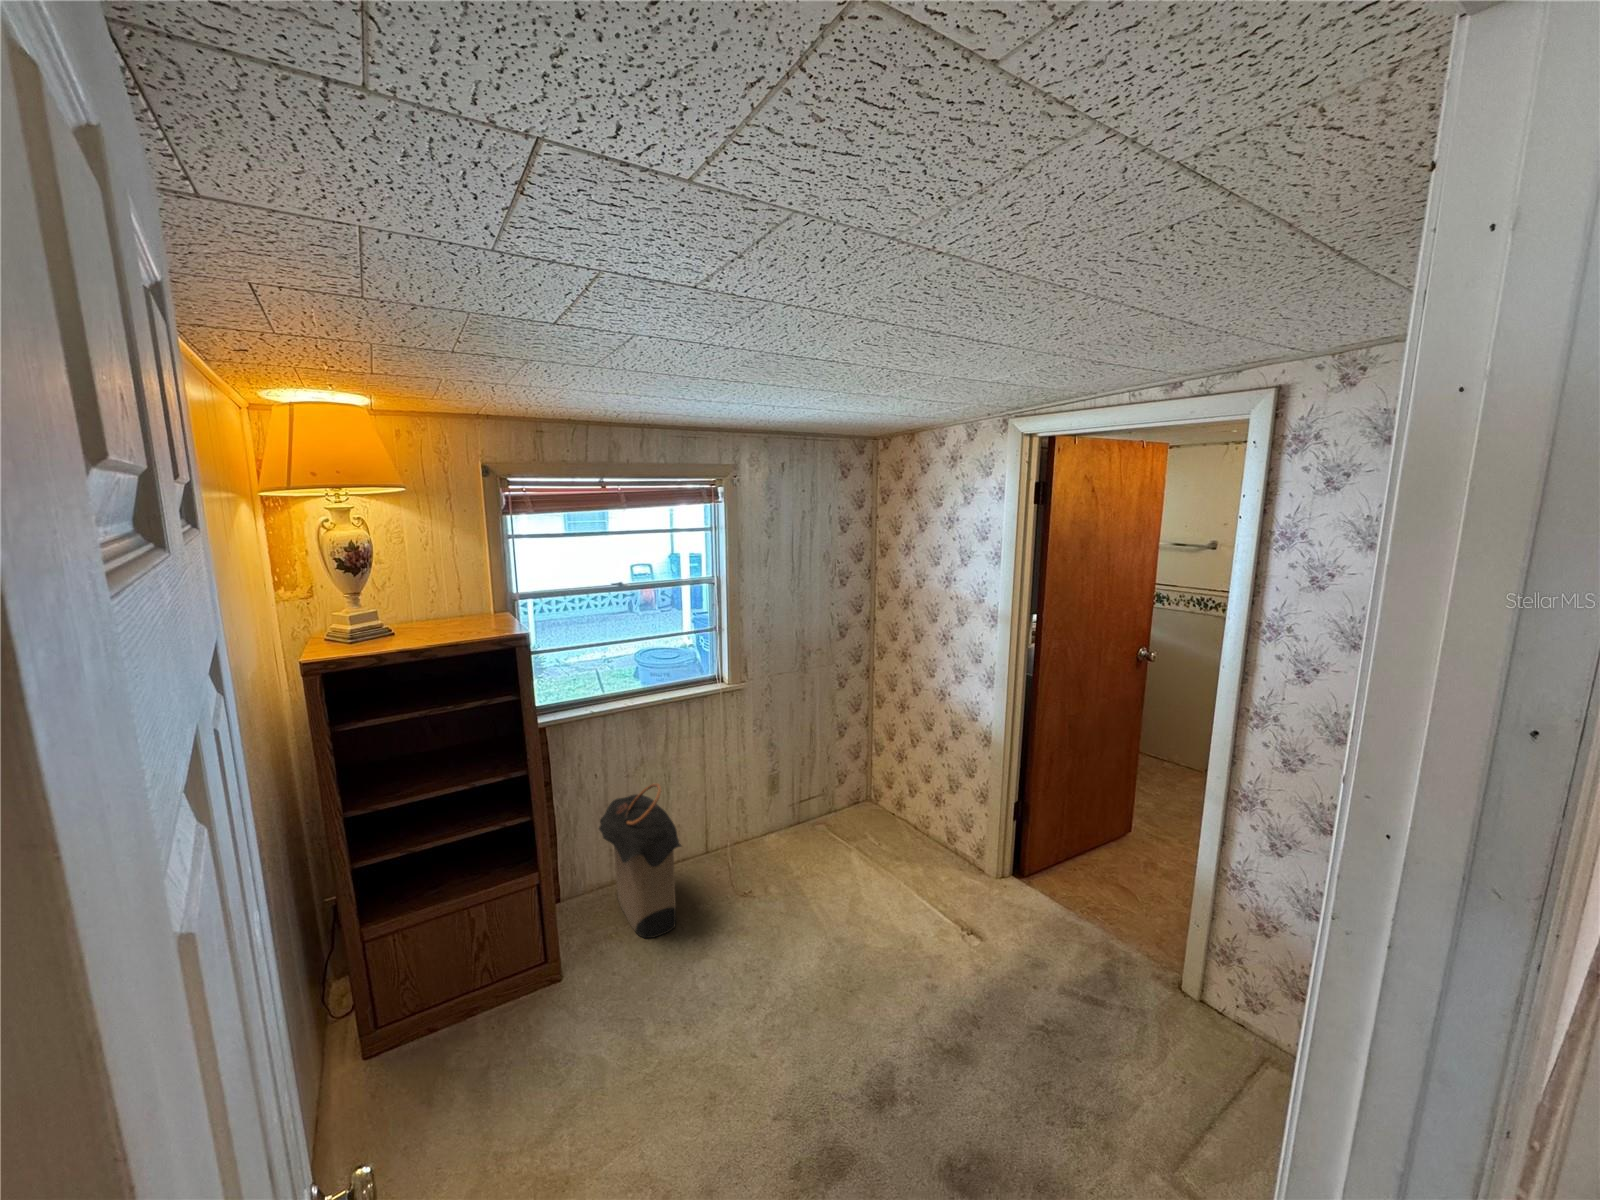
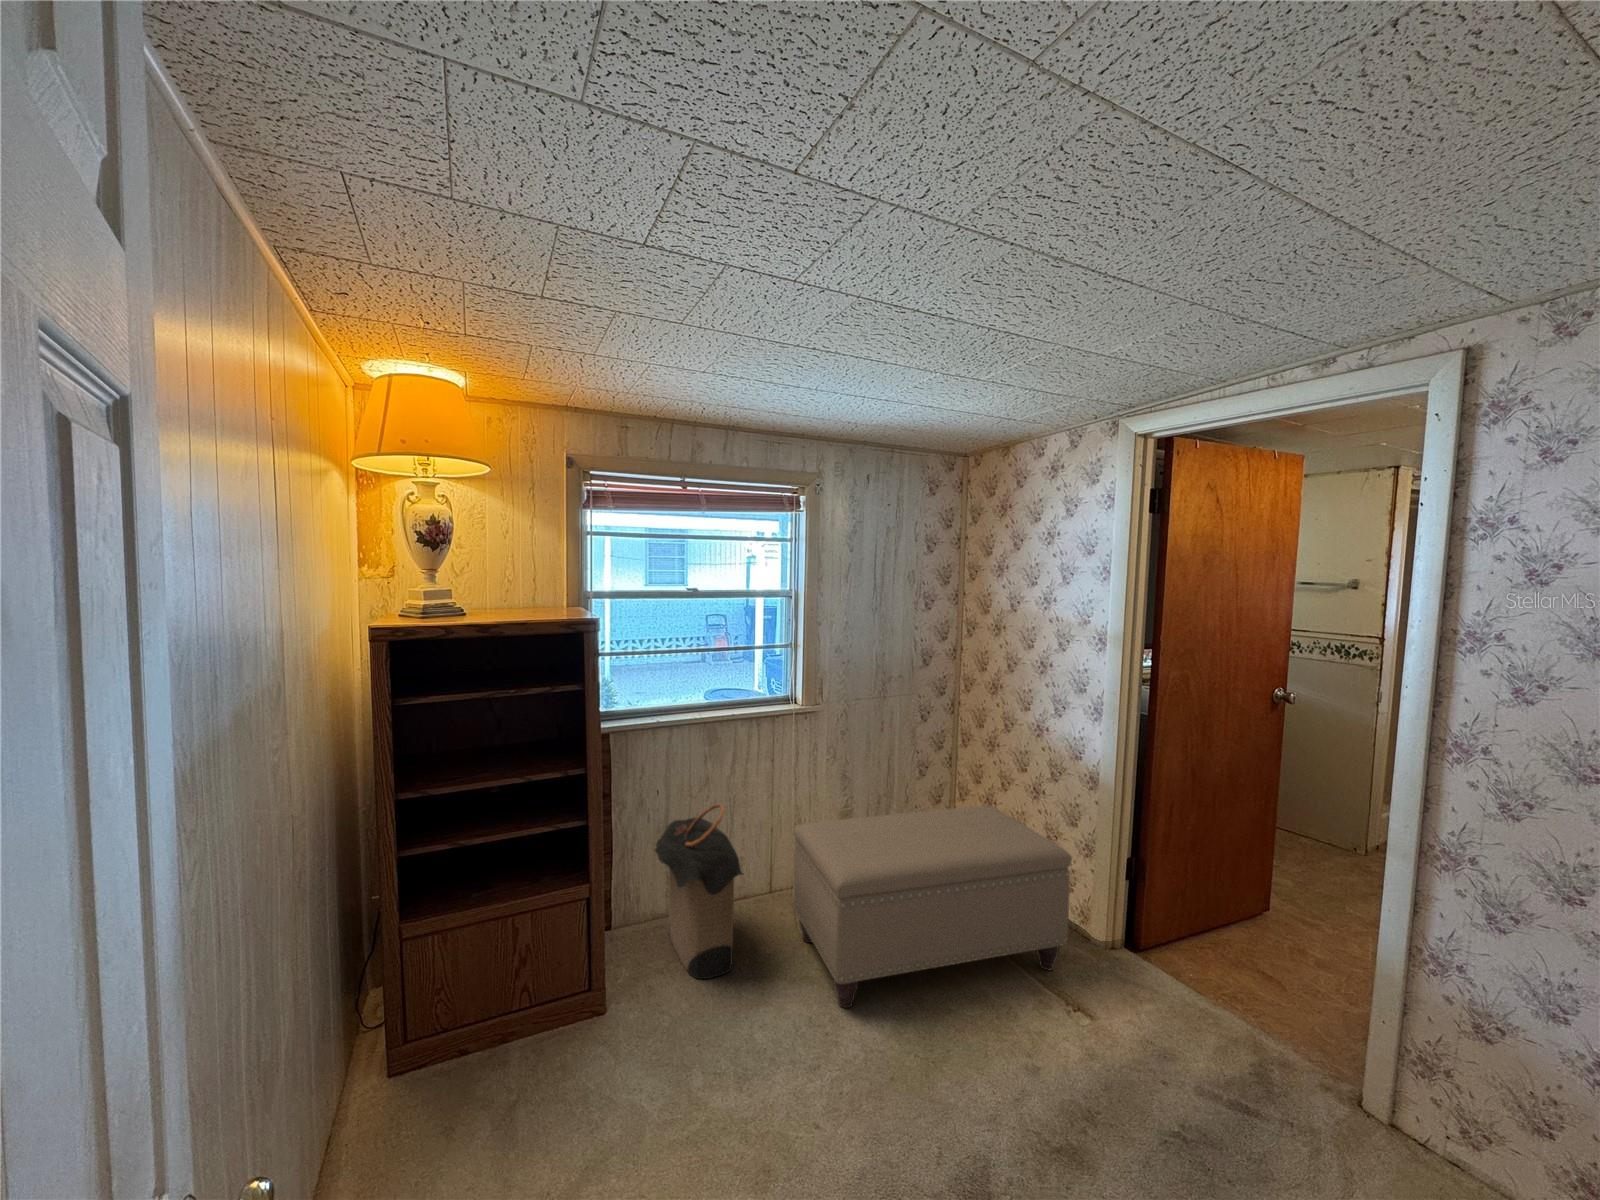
ottoman: none [727,762,967,952] -> present [794,806,1072,1008]

